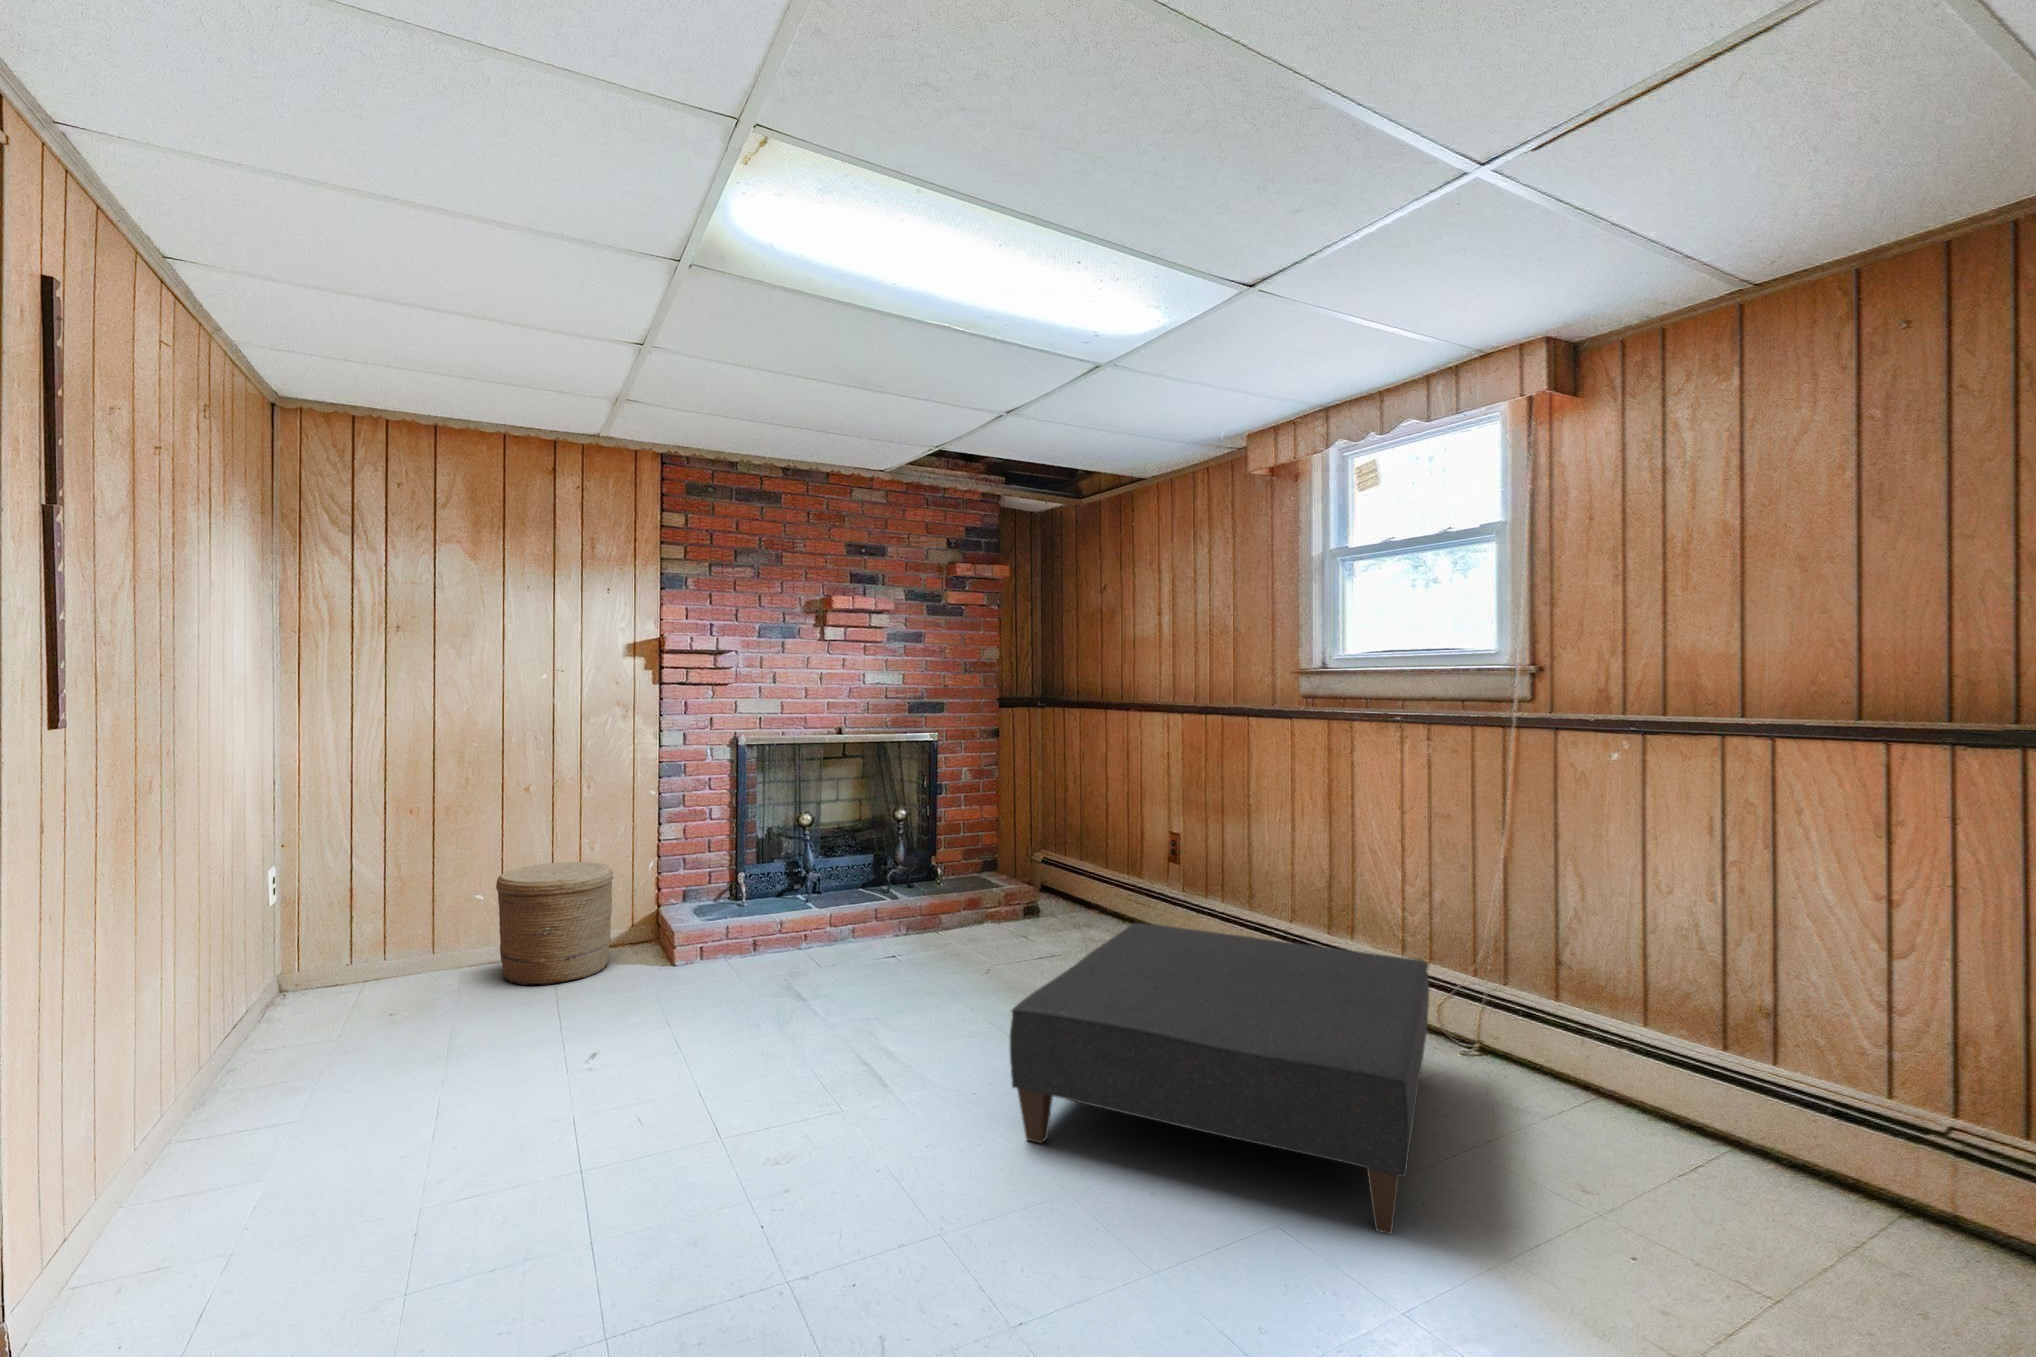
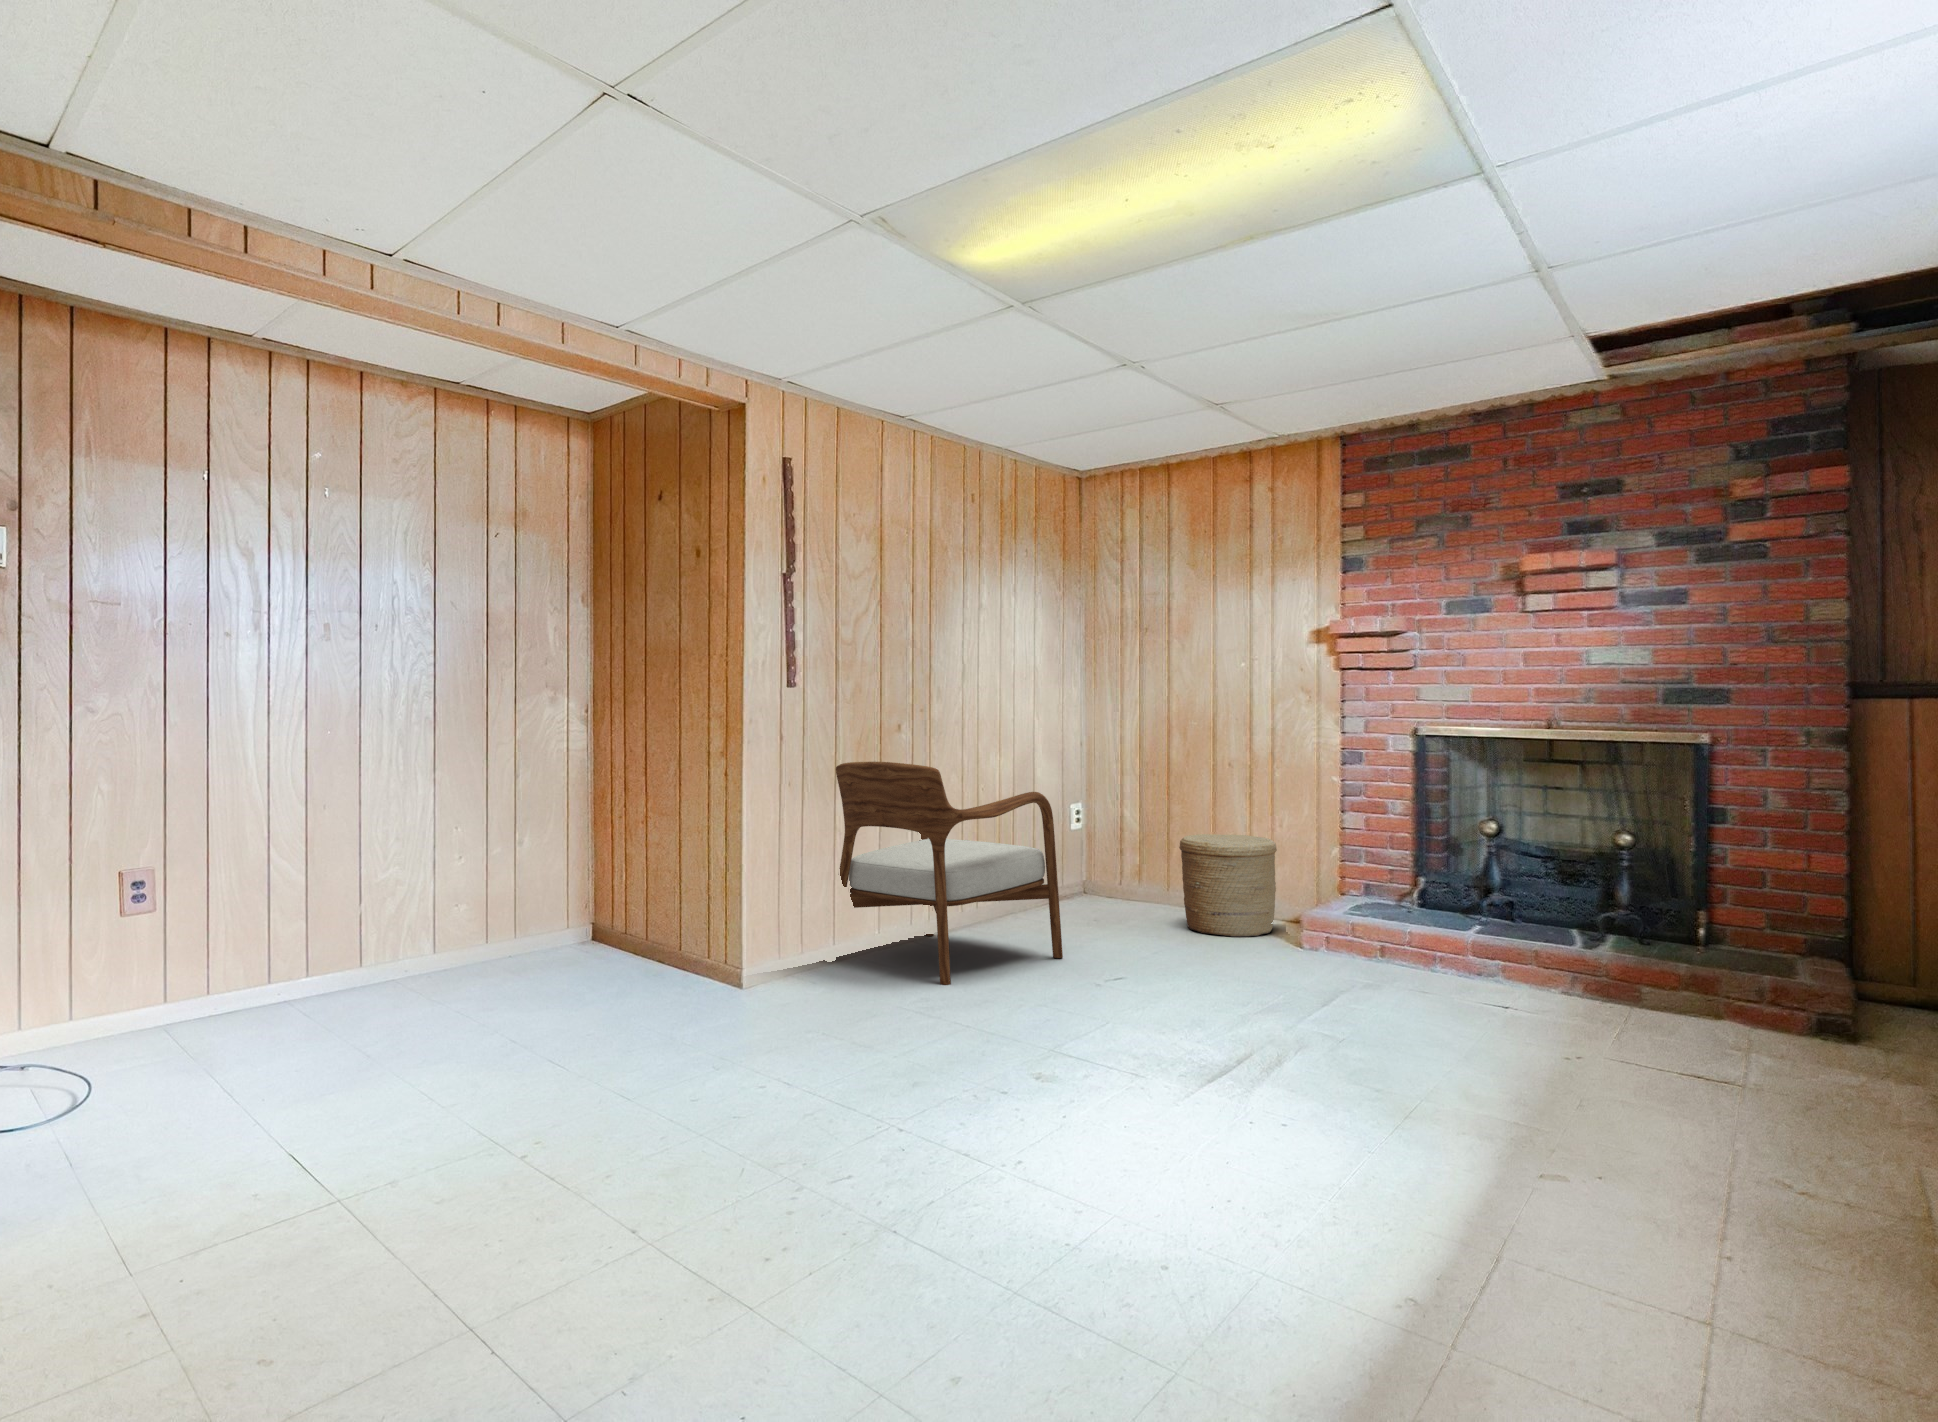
armchair: none [103,850,514,1280] -> present [836,762,1063,985]
ottoman: present [1010,923,1429,1235] -> none [1154,954,1681,1260]

